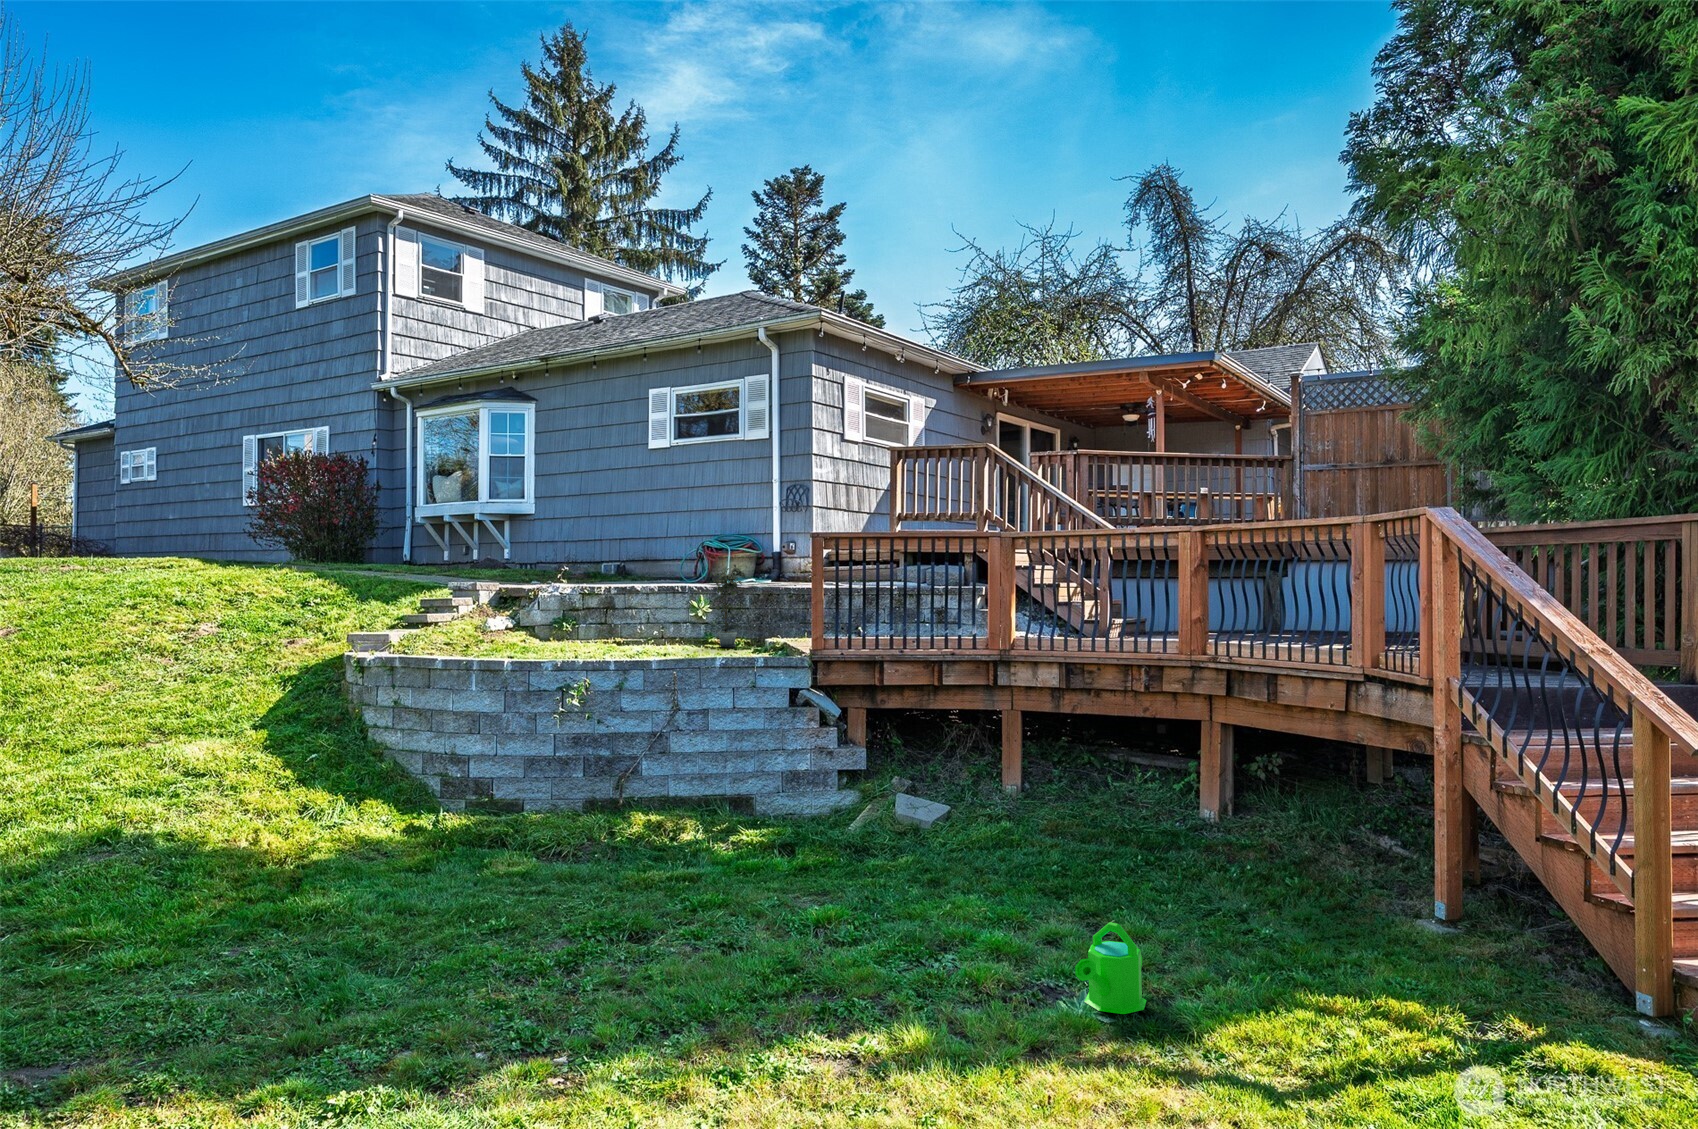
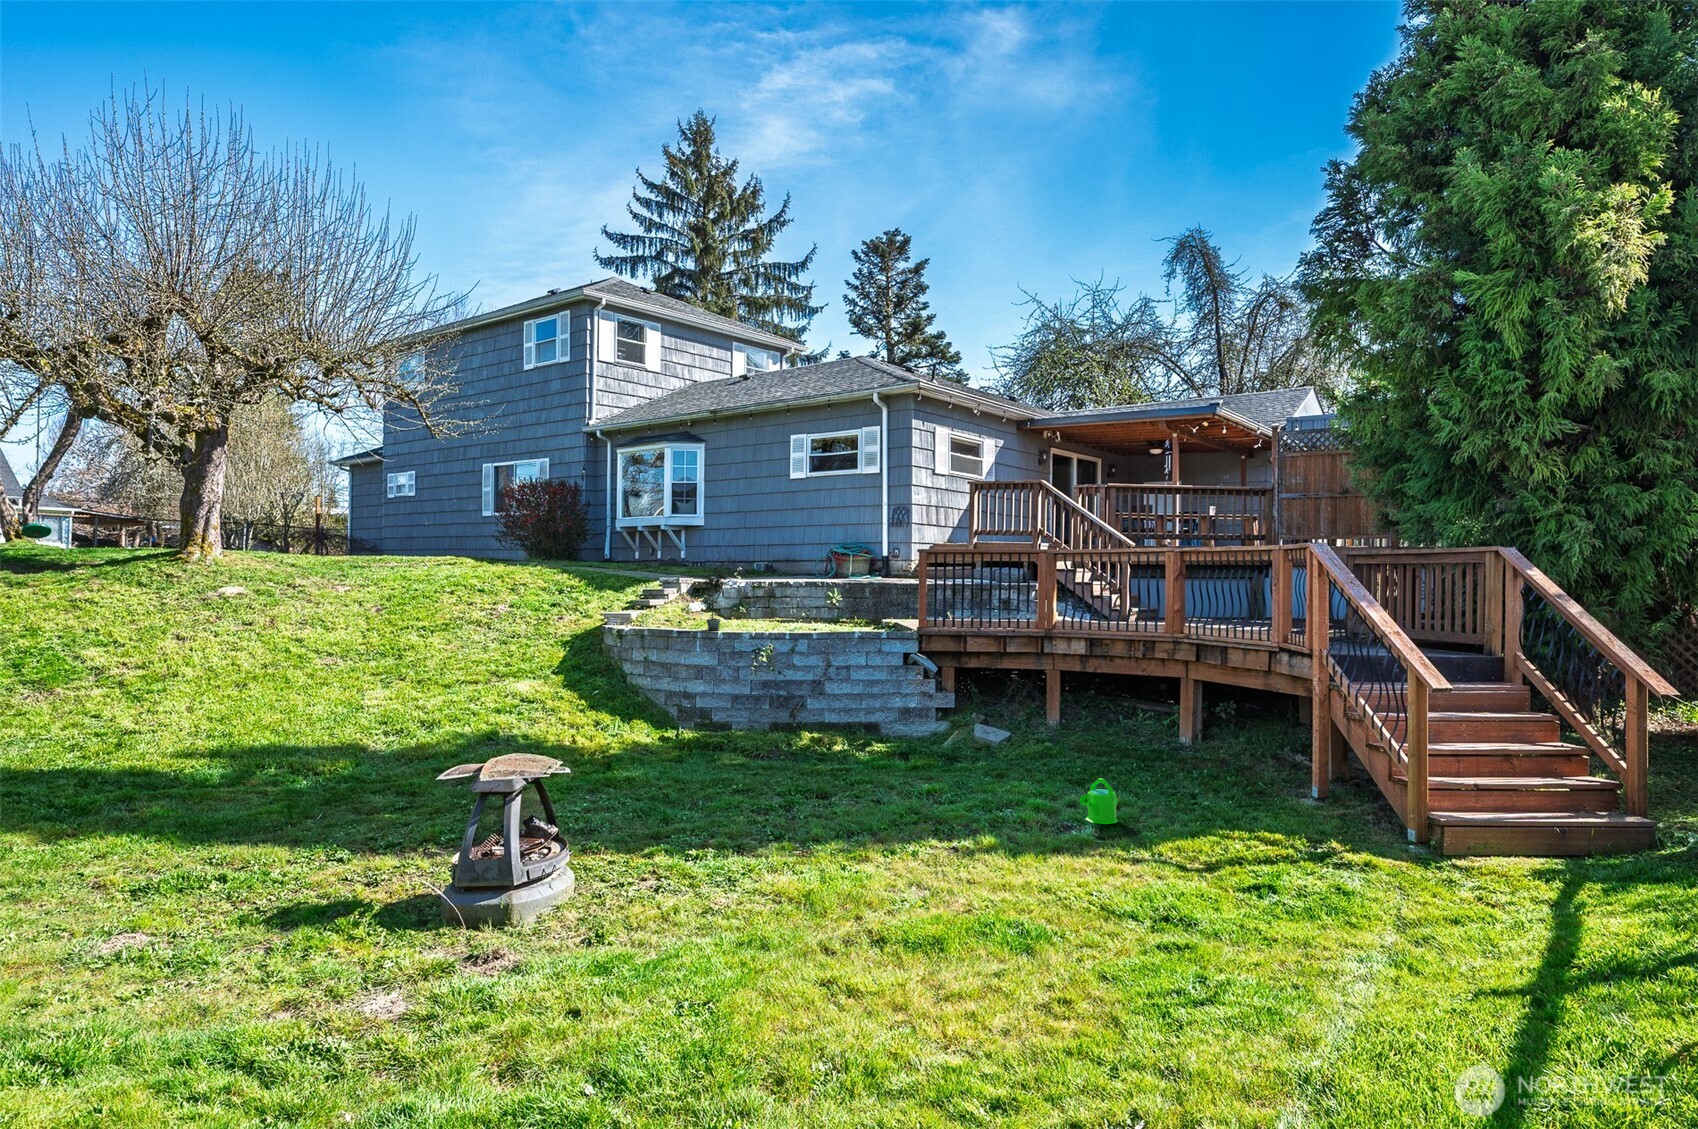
potted plant: present [714,565,745,647] -> present [703,571,726,631]

